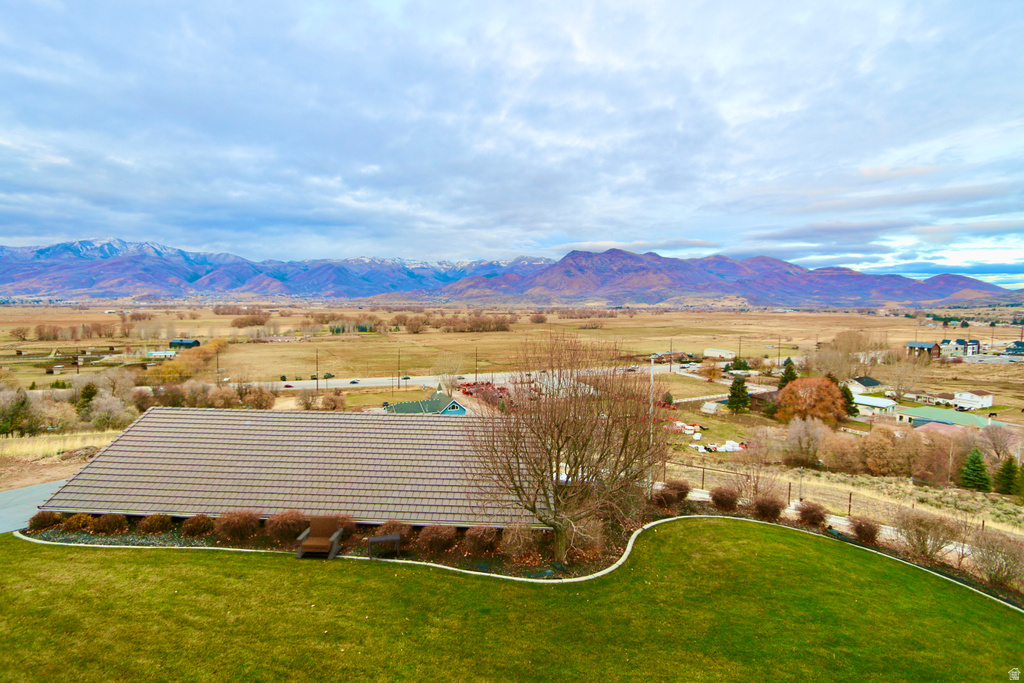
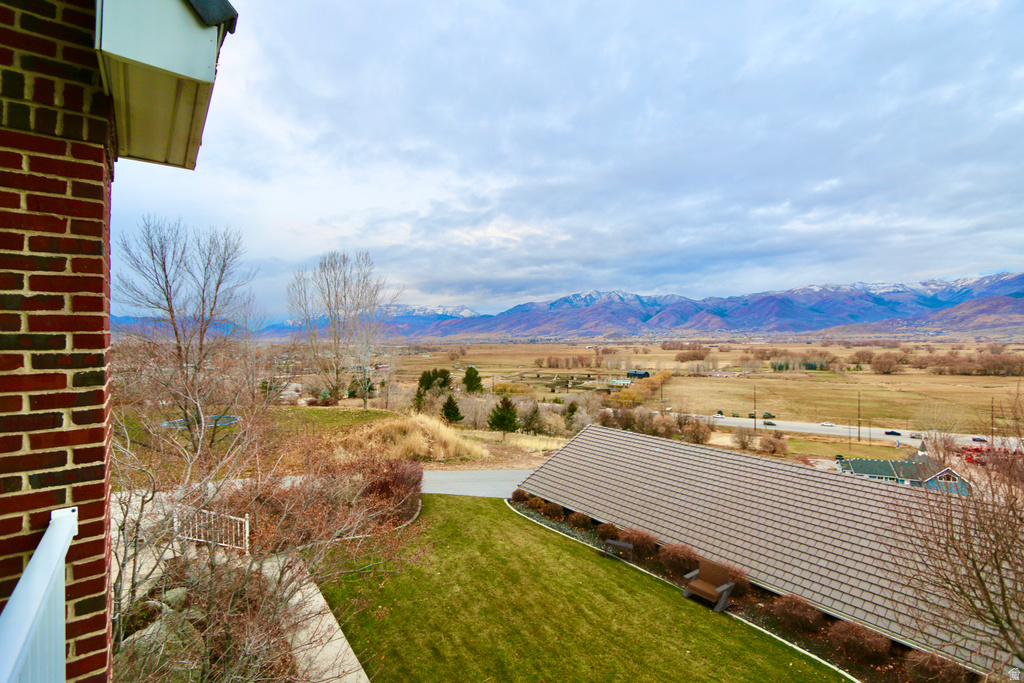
bench: present [367,534,400,559] -> present [605,539,633,563]

